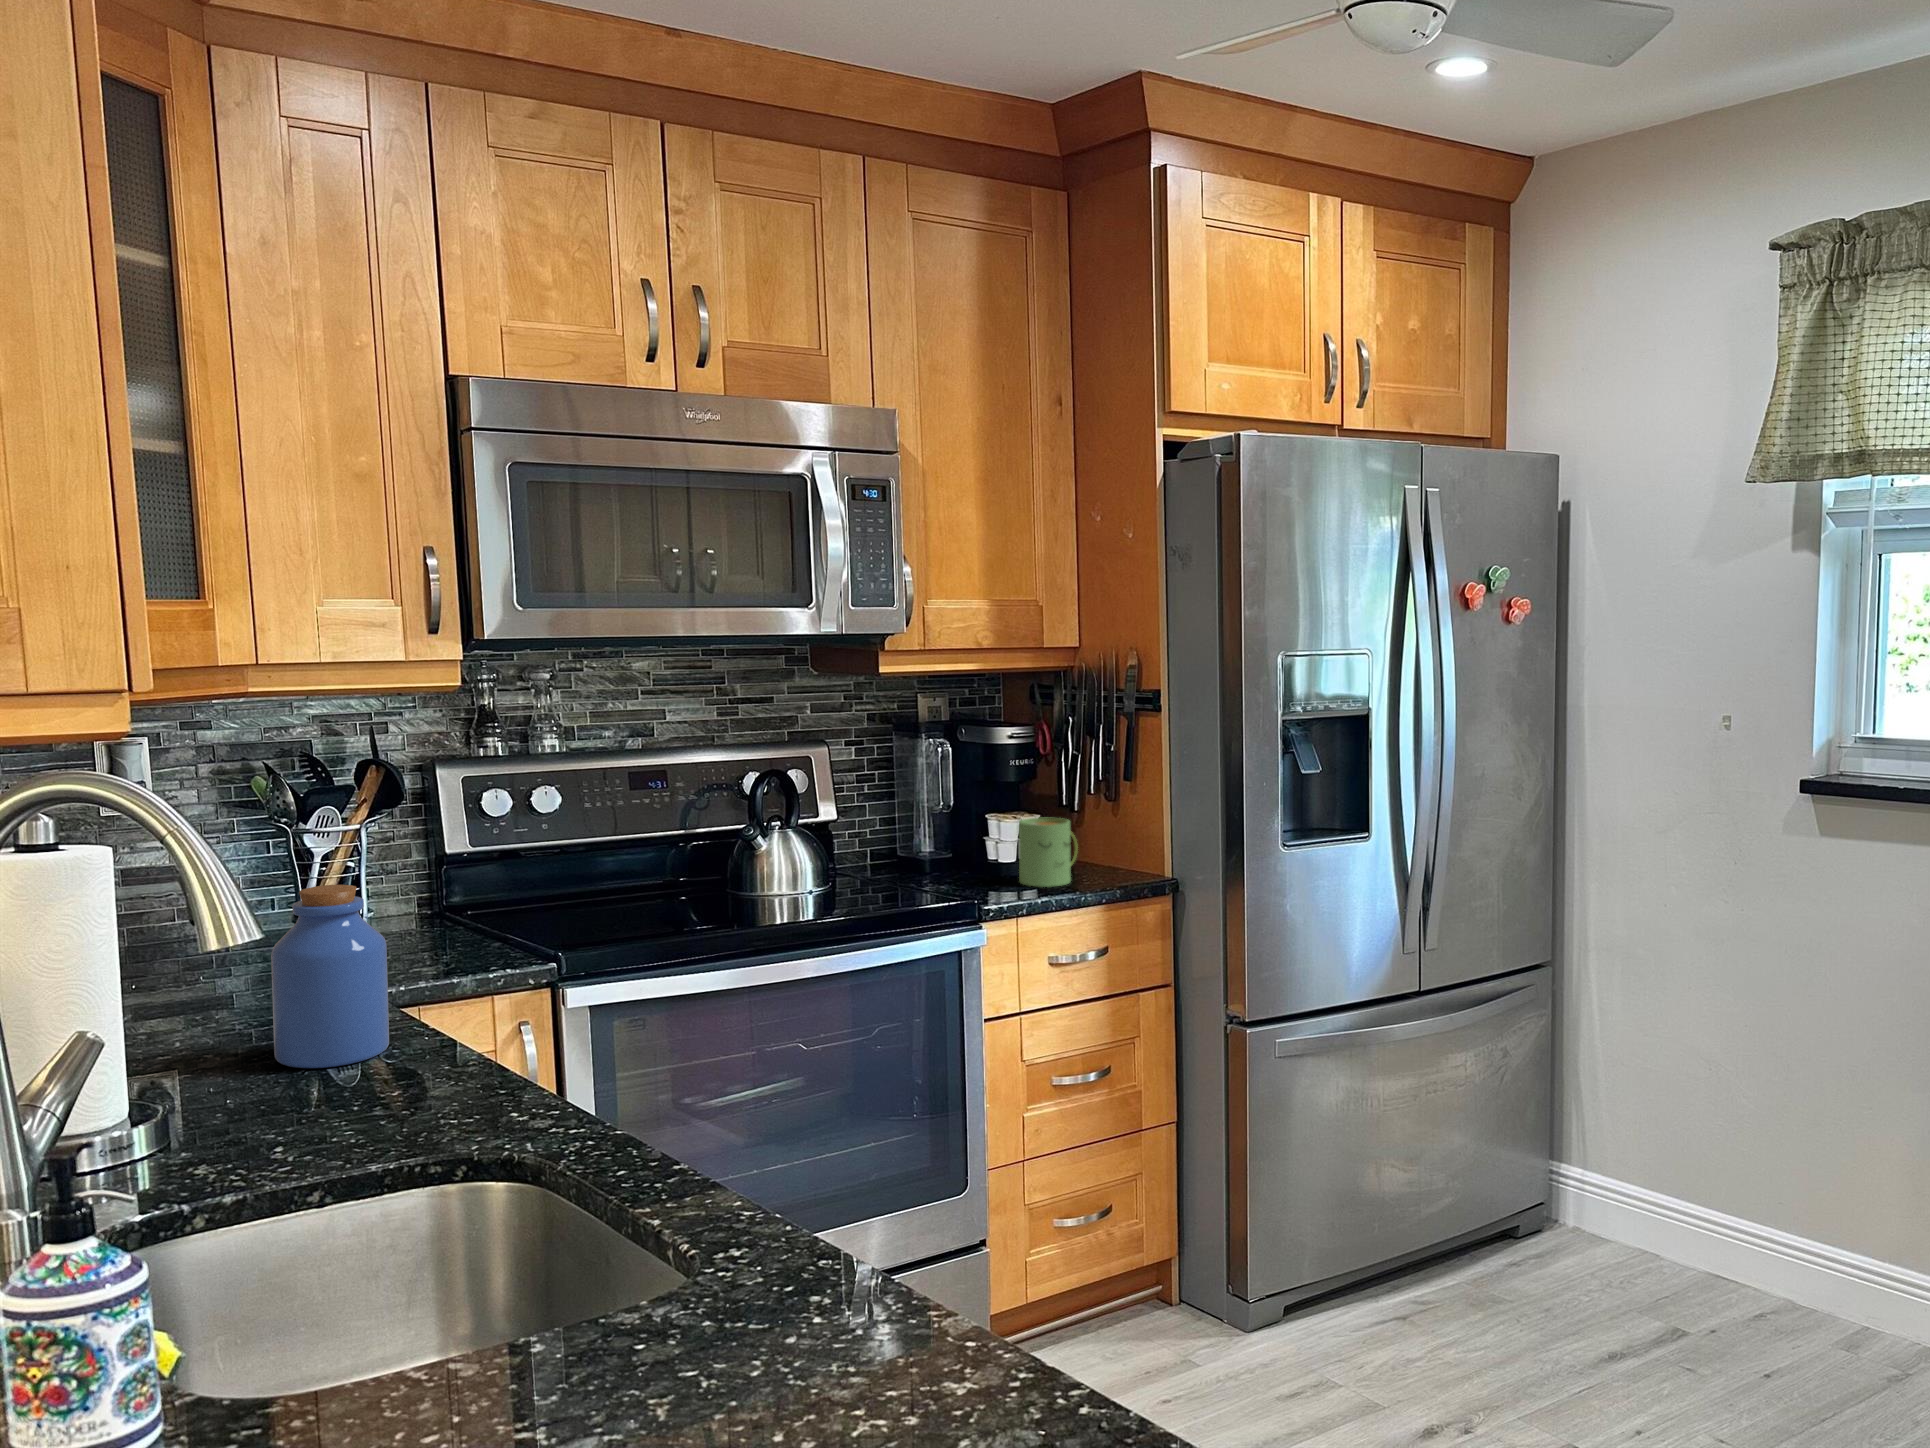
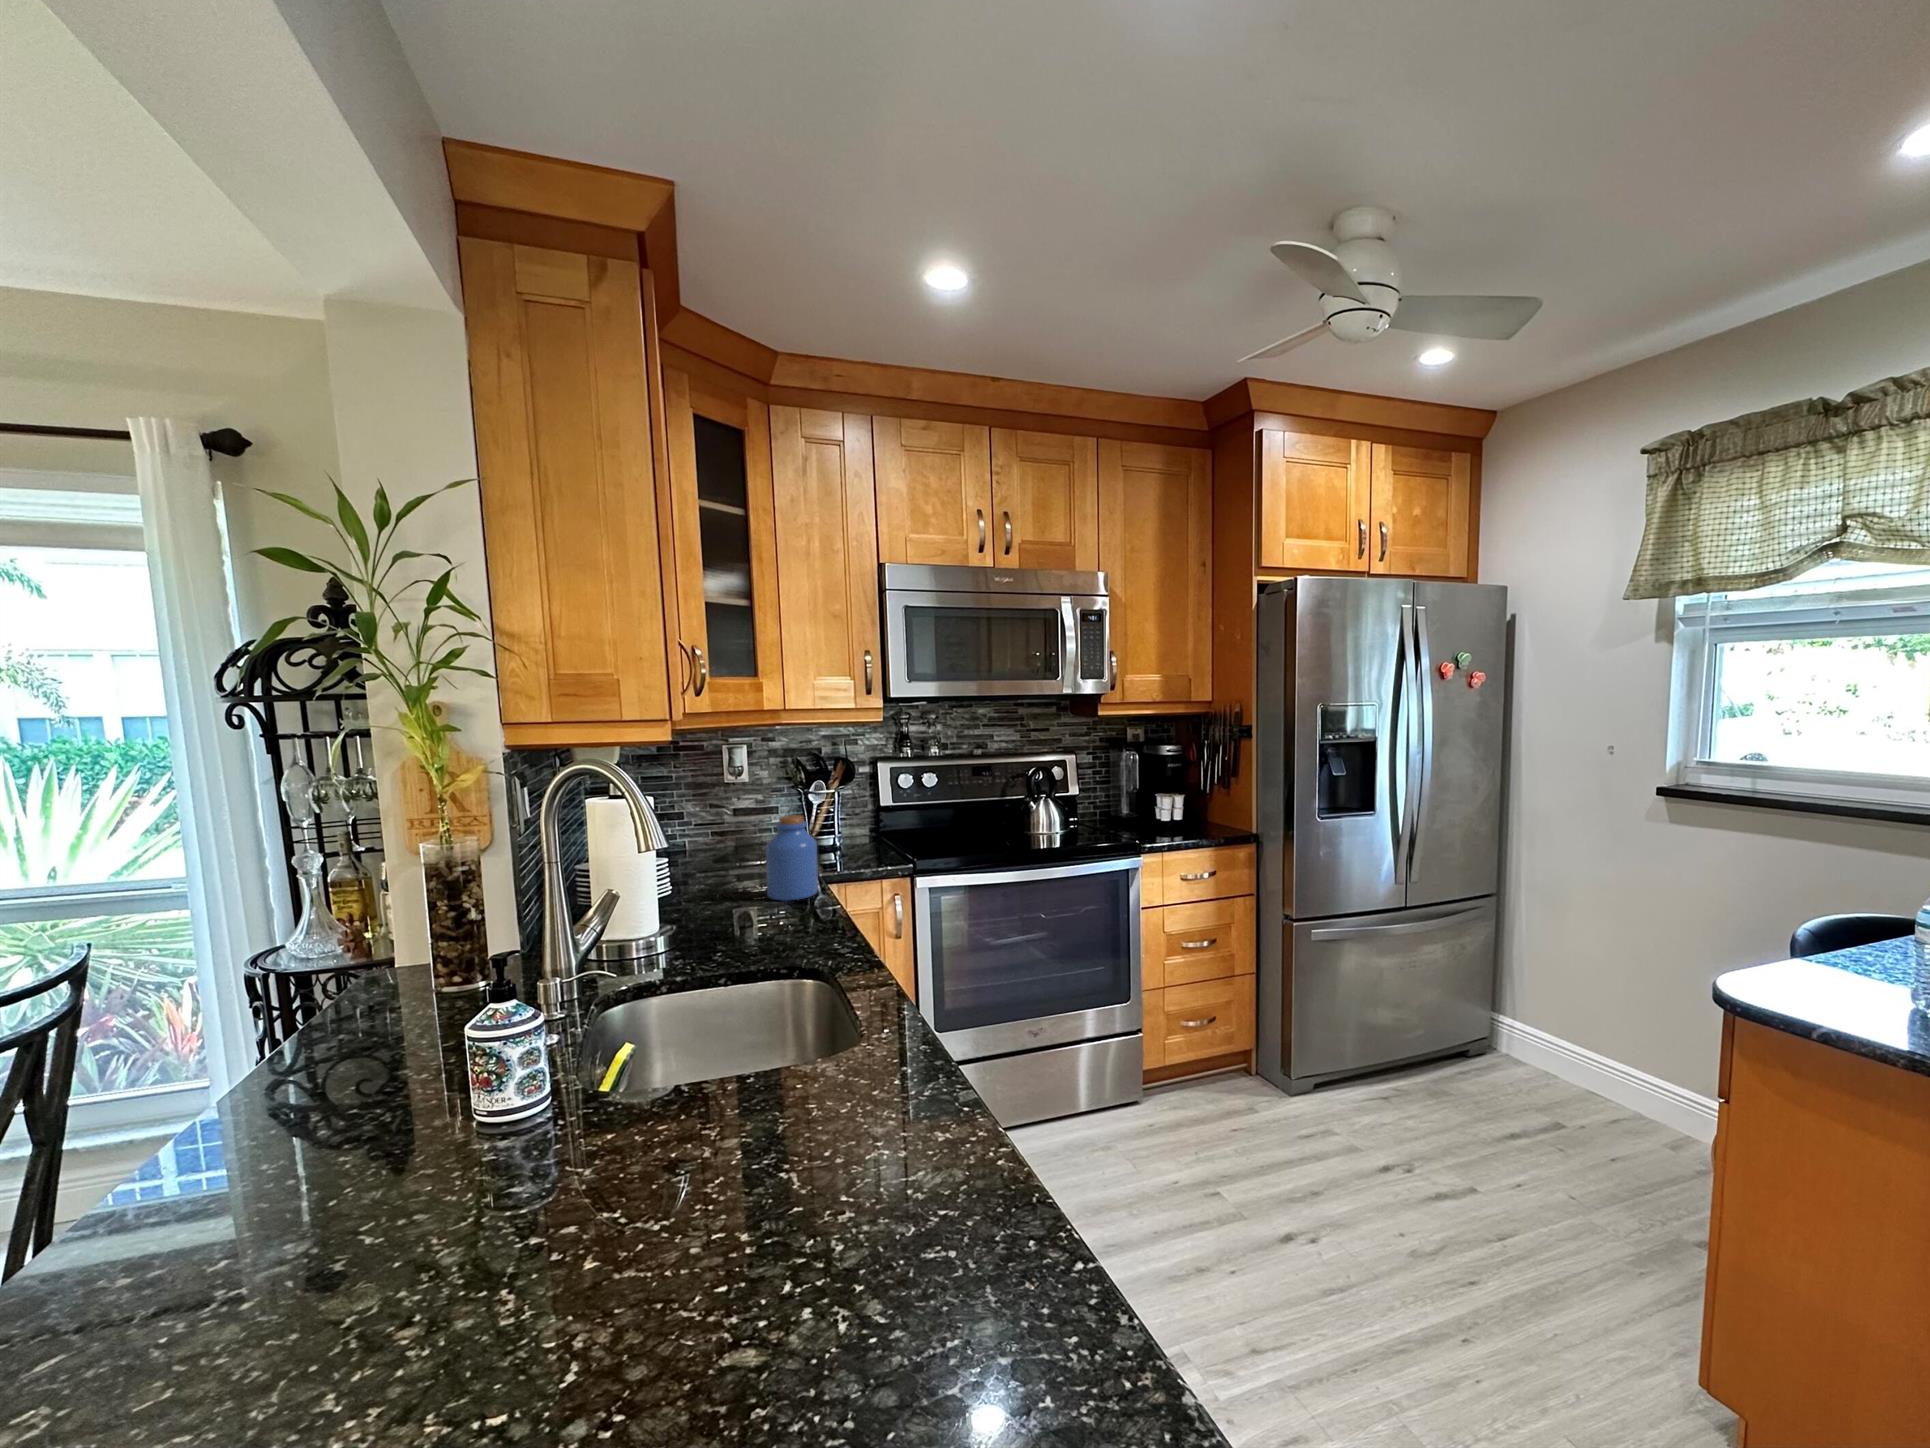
mug: present [1019,817,1078,887] -> none [1169,795,1203,833]

